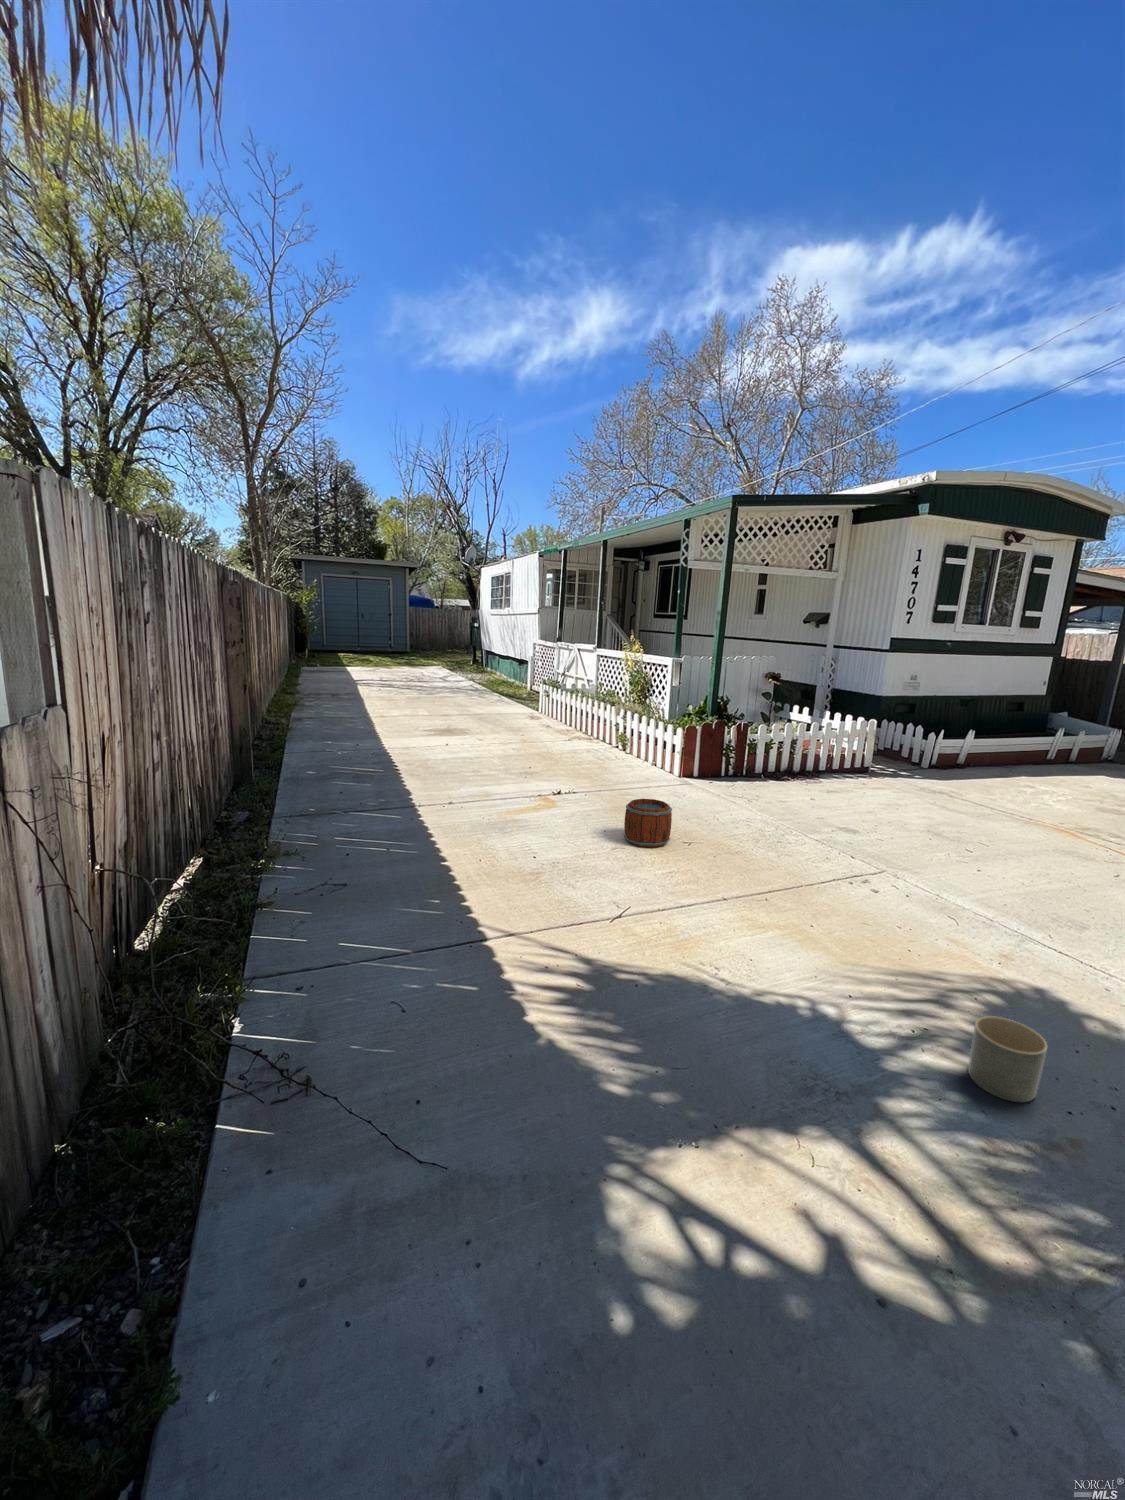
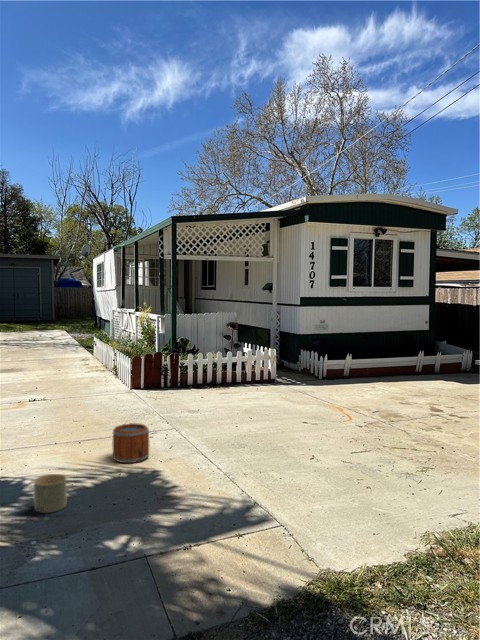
bucket: present [624,799,672,848] -> present [112,423,149,463]

